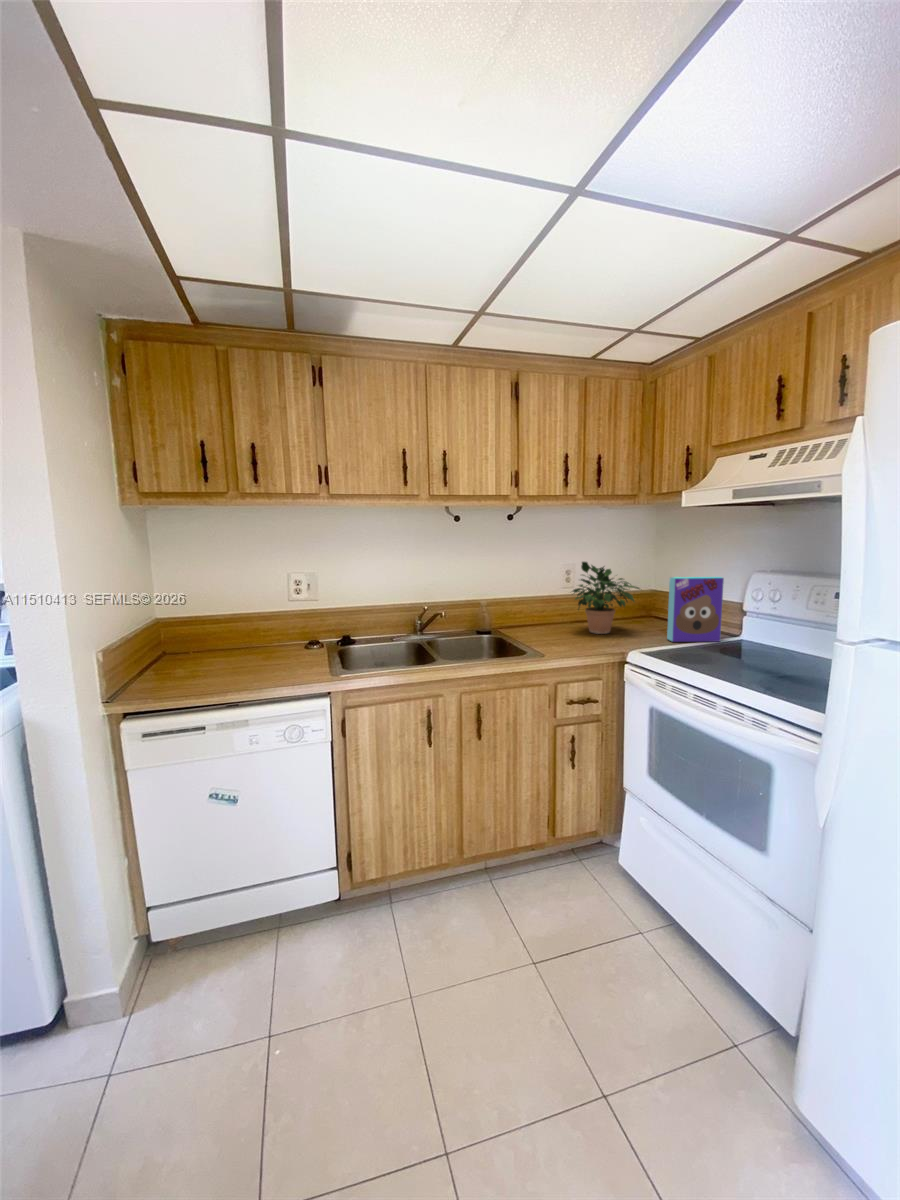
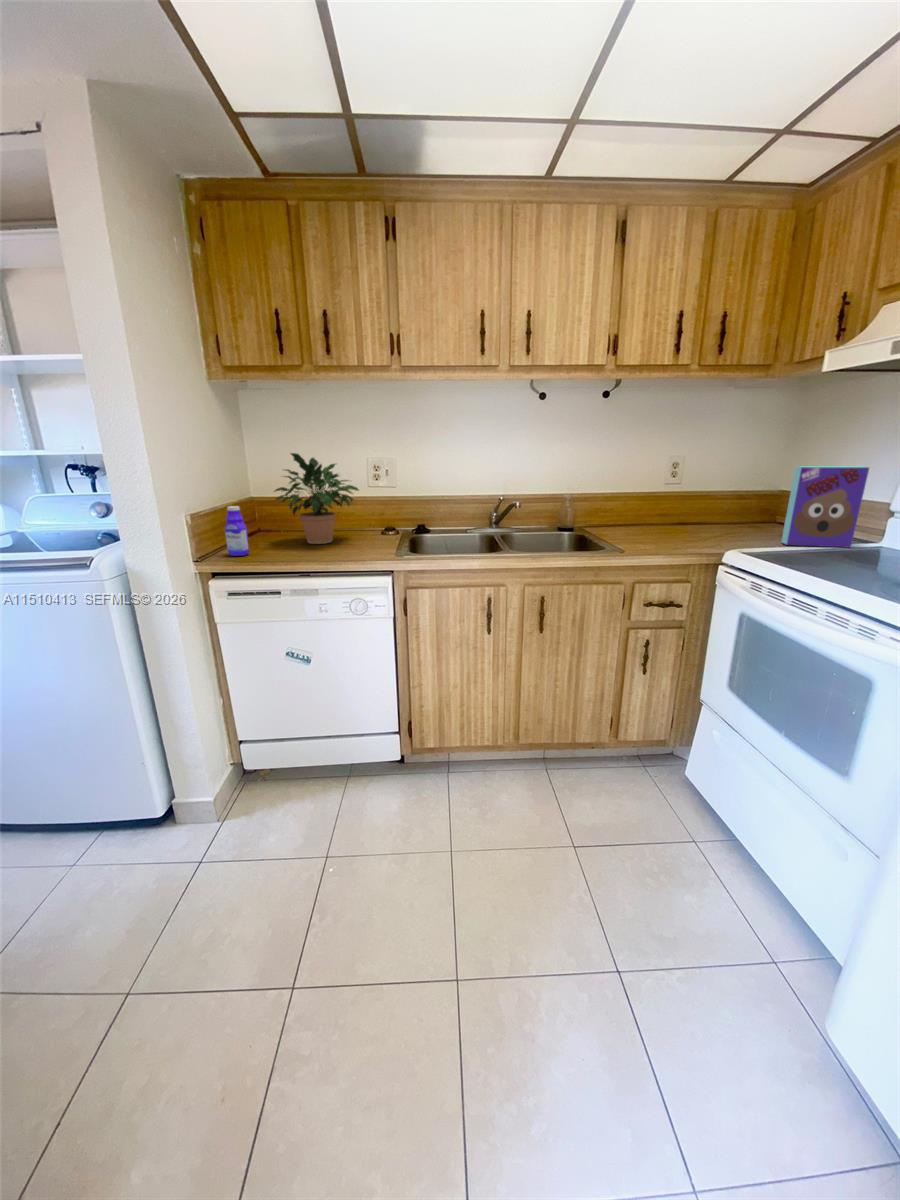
potted plant: present [573,562,640,634] -> present [275,453,358,544]
bottle: none [140,636,167,690] -> present [225,506,249,556]

